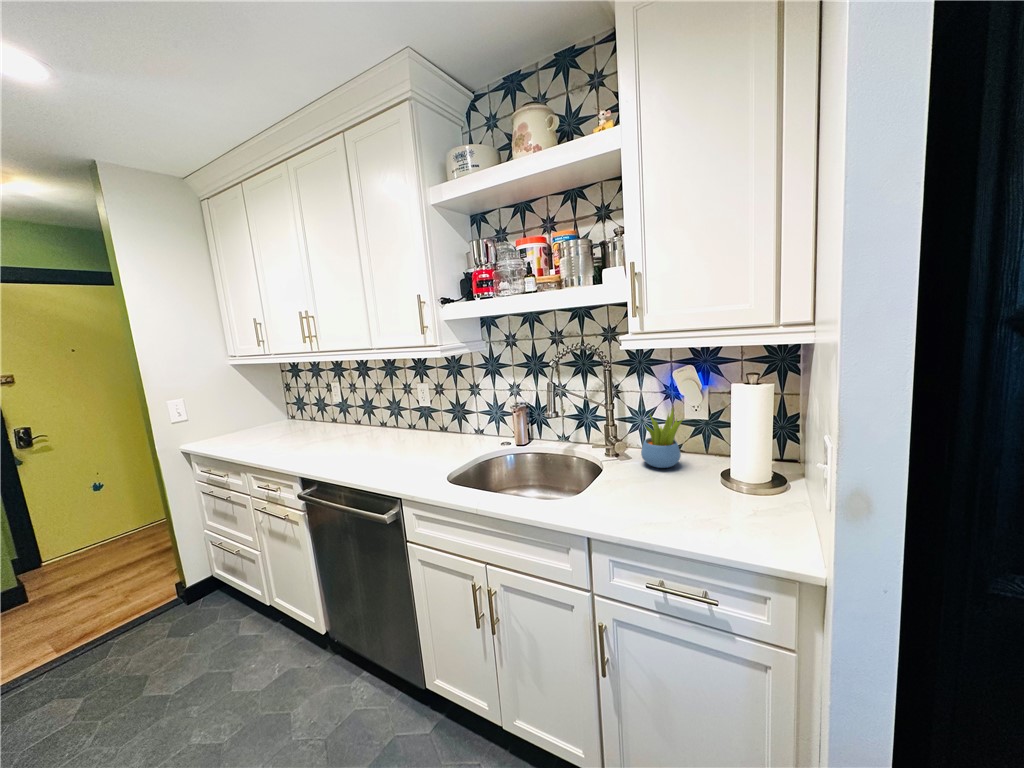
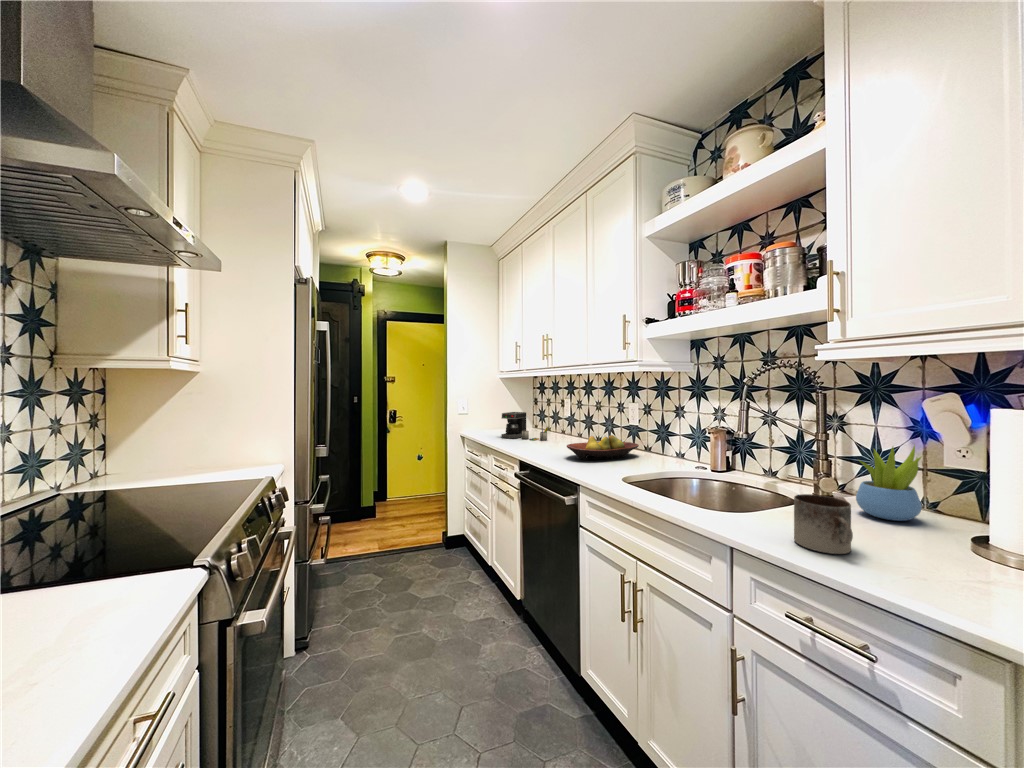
coffee maker: none [250,407,323,446] -> present [501,412,549,441]
fruit bowl: none [364,424,440,460] -> present [567,435,639,460]
mug: none [637,473,689,526] -> present [794,494,853,554]

